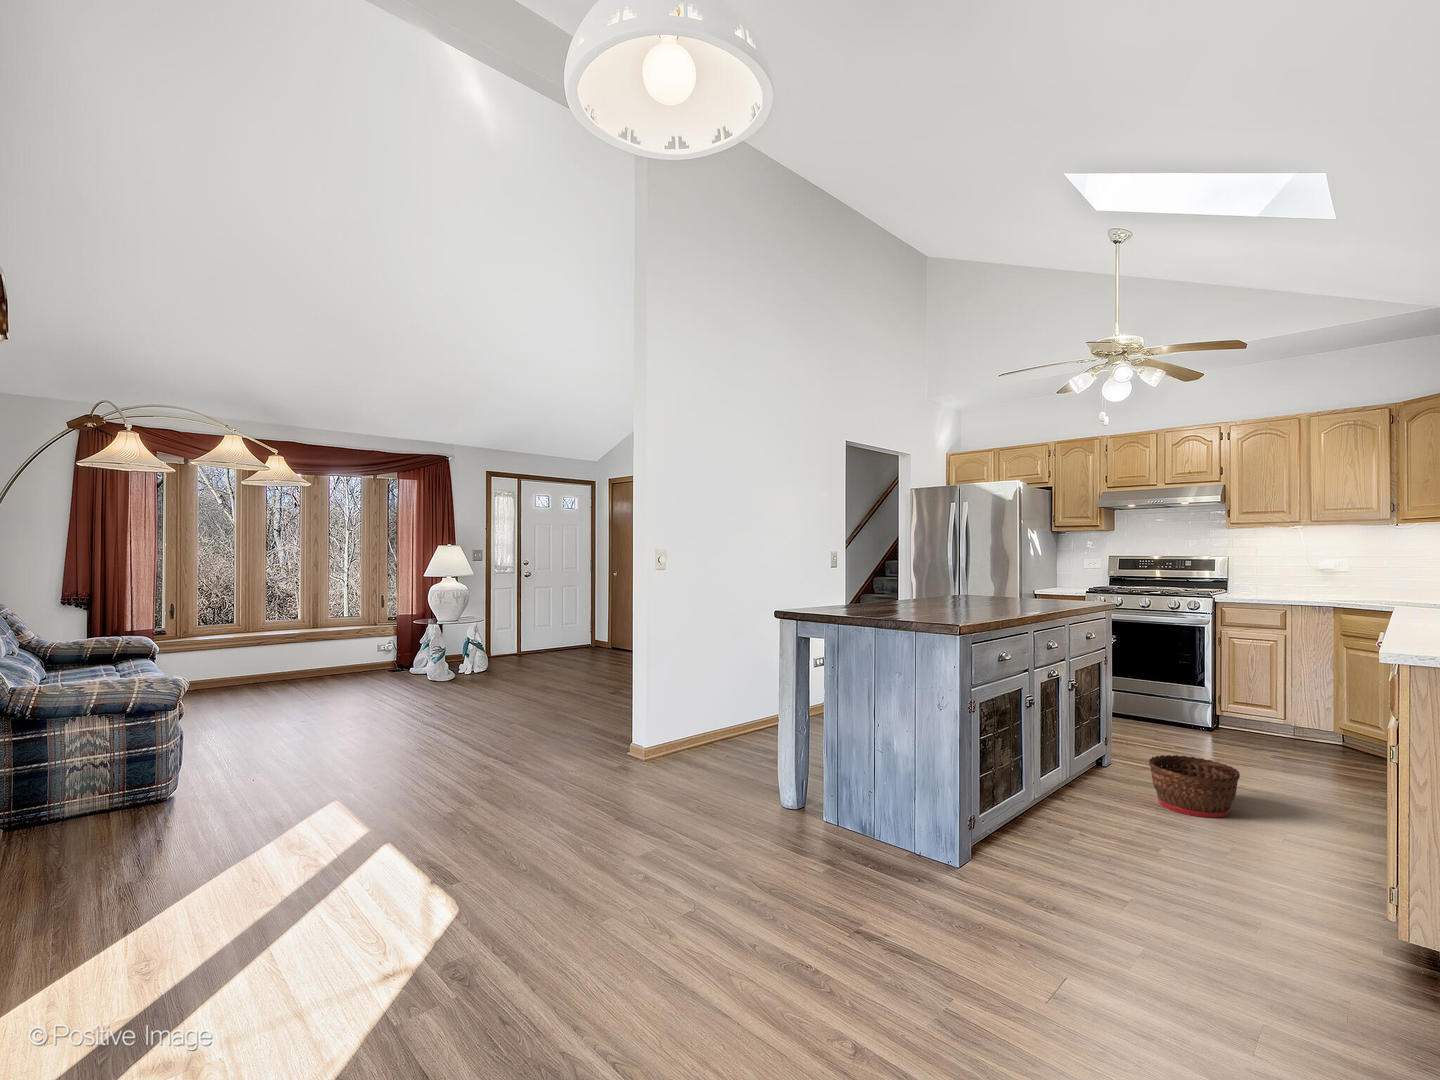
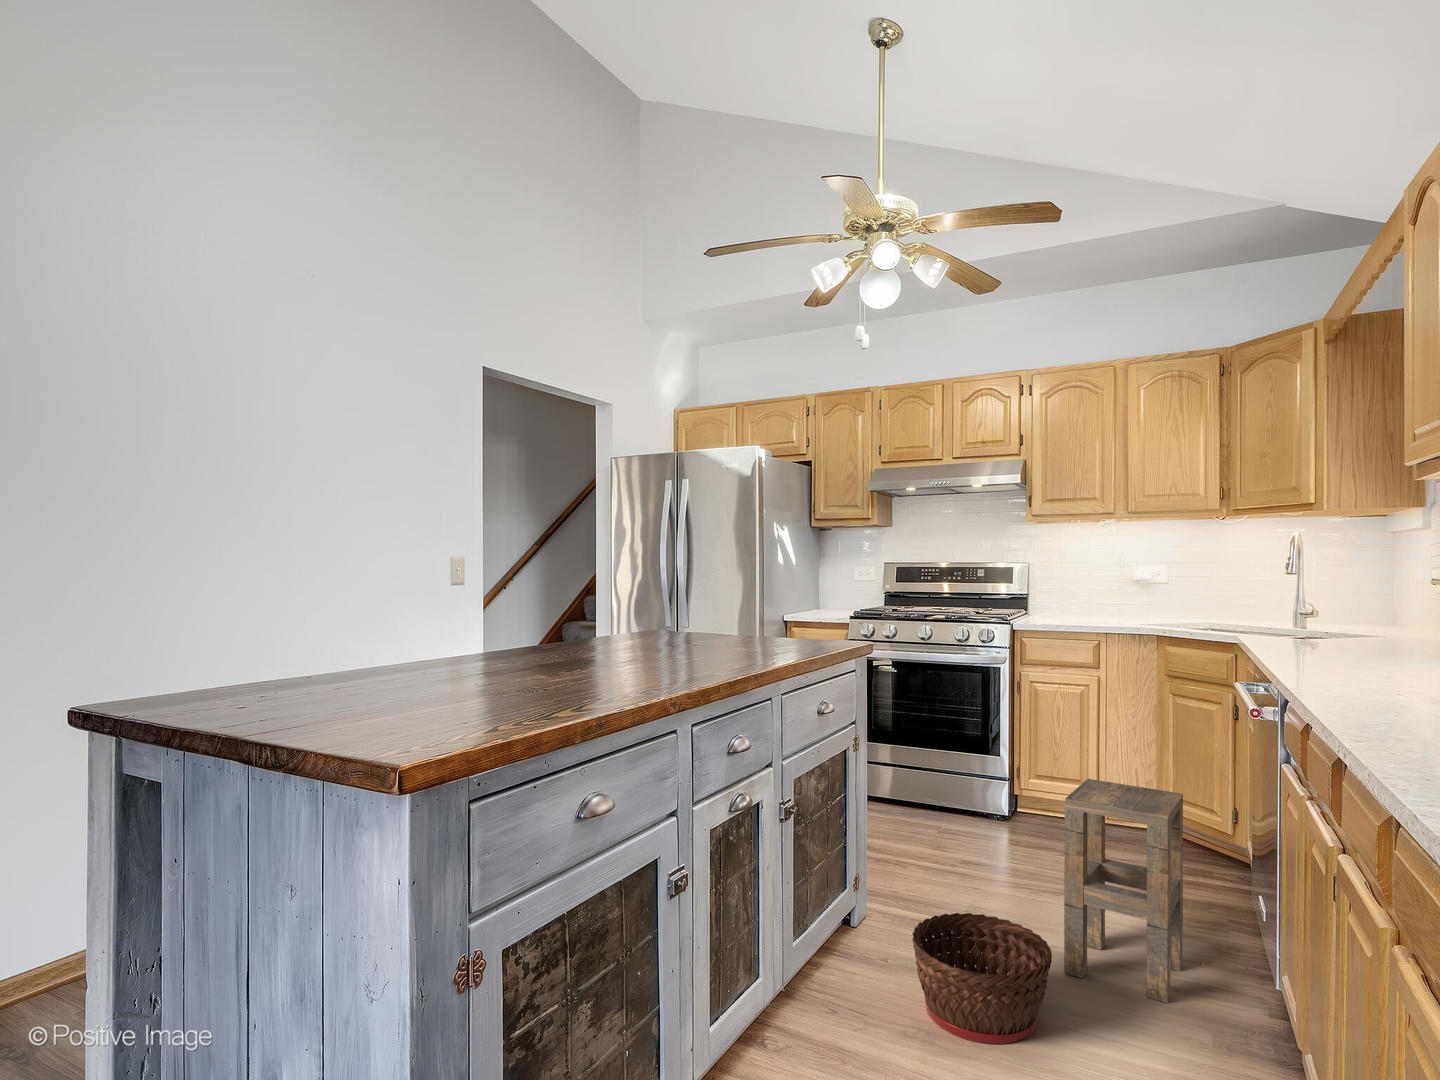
side table: none [1250,687,1337,814] -> present [1064,779,1183,1003]

